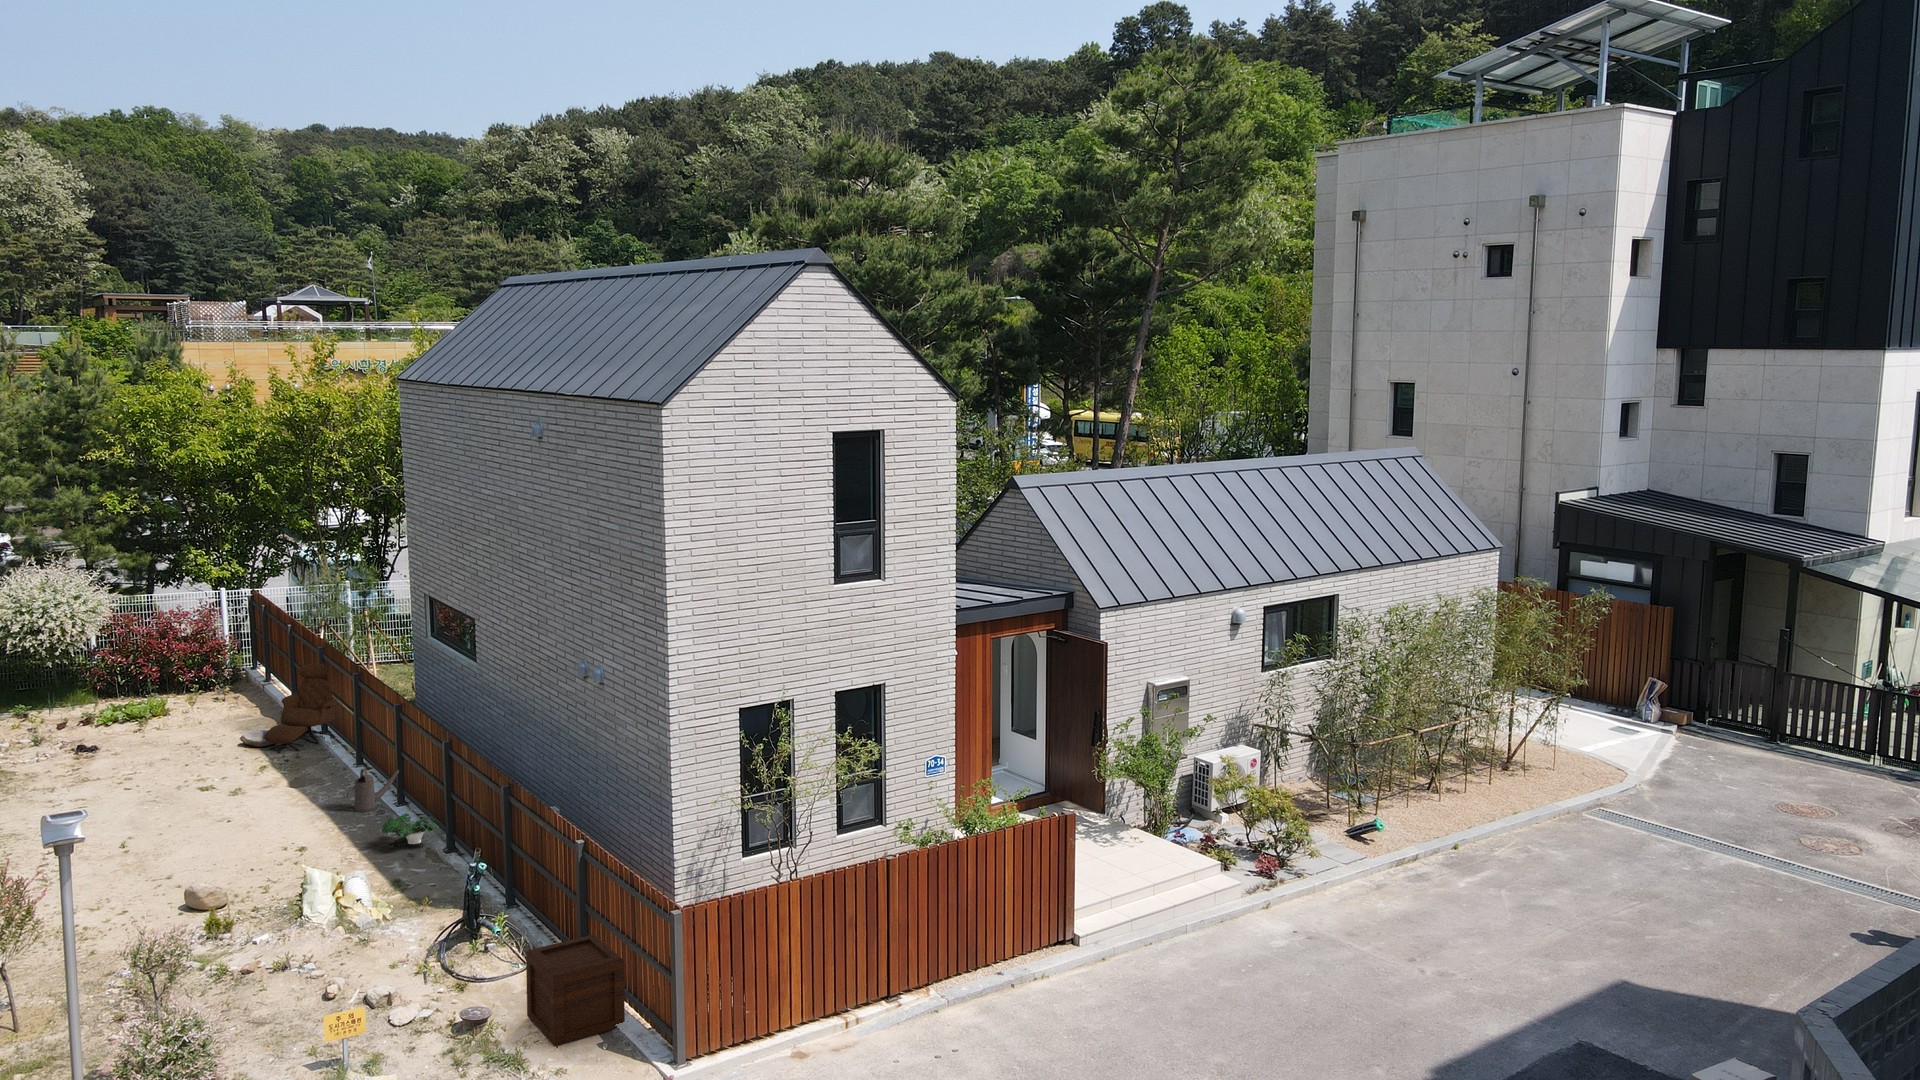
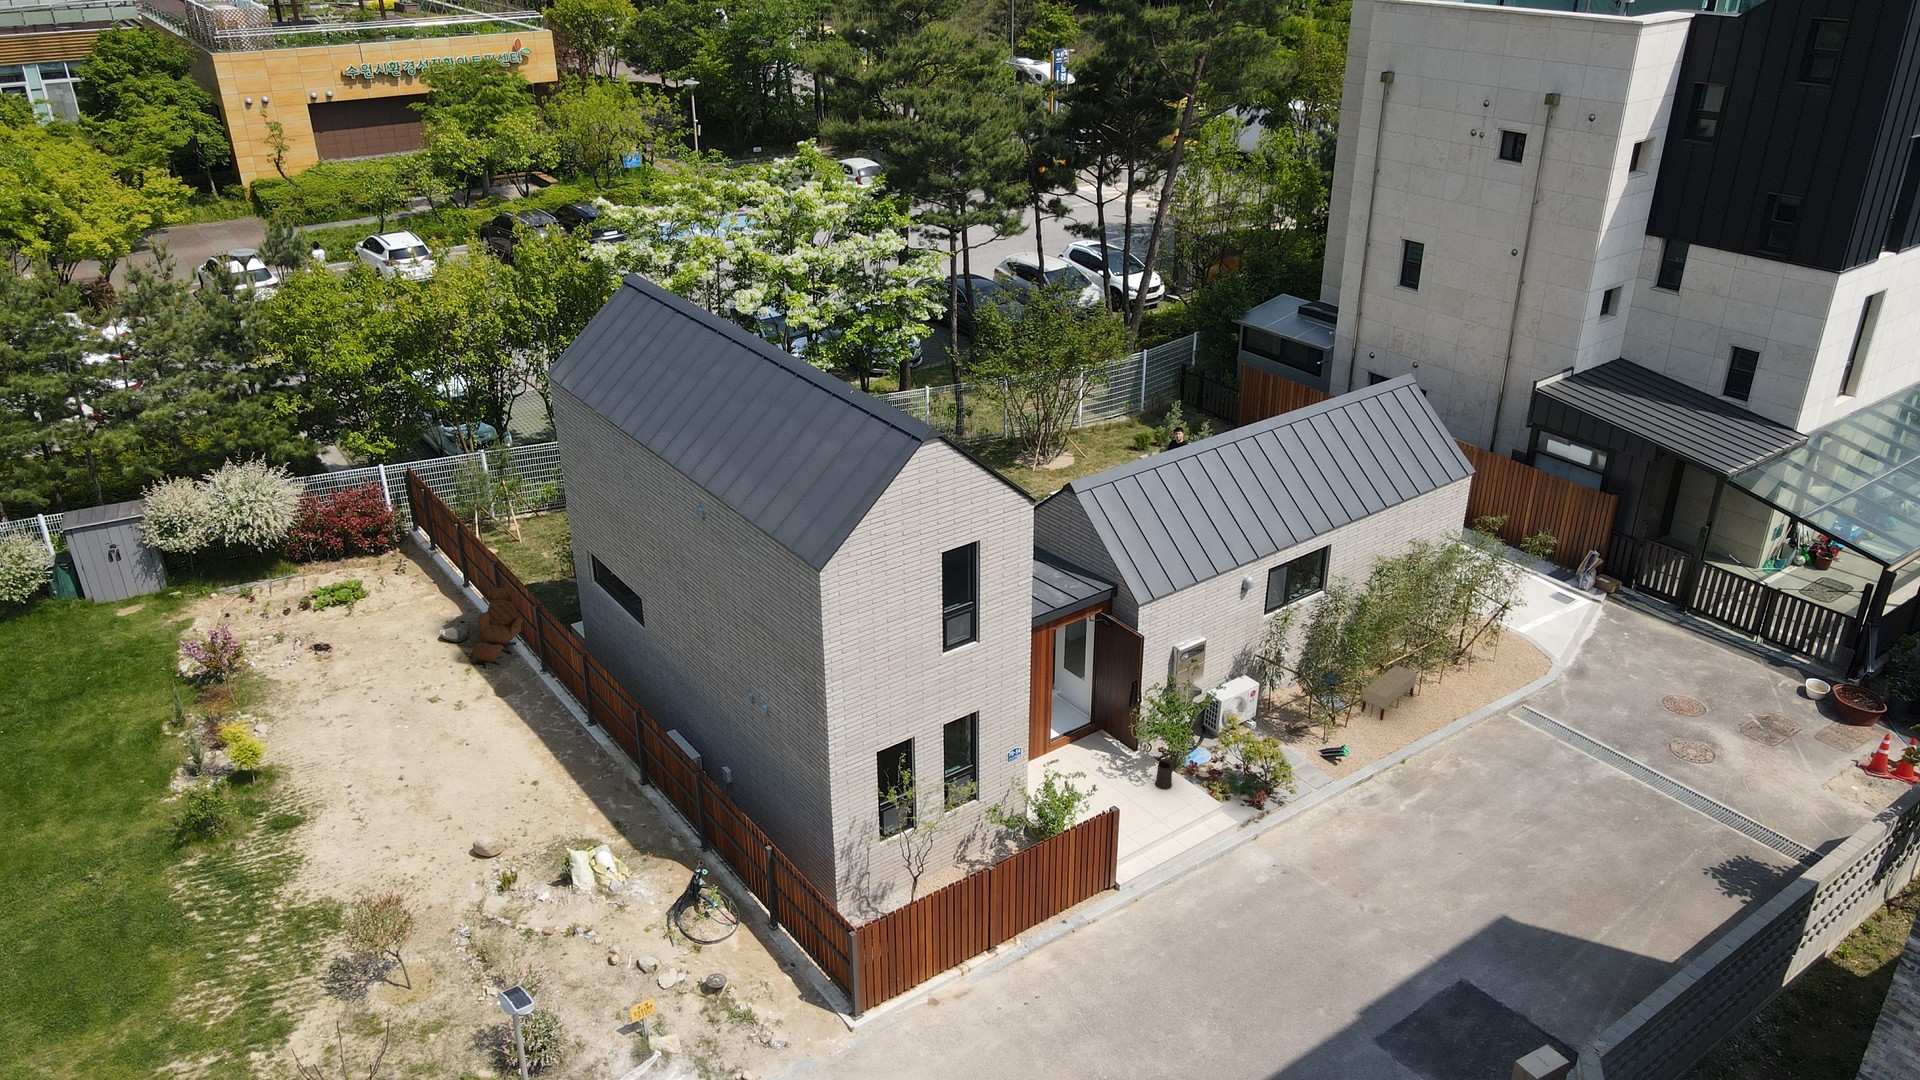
bench: none [1393,758,1459,815] -> present [1361,665,1417,720]
watering can: present [347,769,399,812] -> present [1155,751,1180,789]
potted plant: present [382,813,436,844] -> present [1227,774,1265,799]
wooden crate: present [526,934,625,1046] -> none [744,915,813,999]

